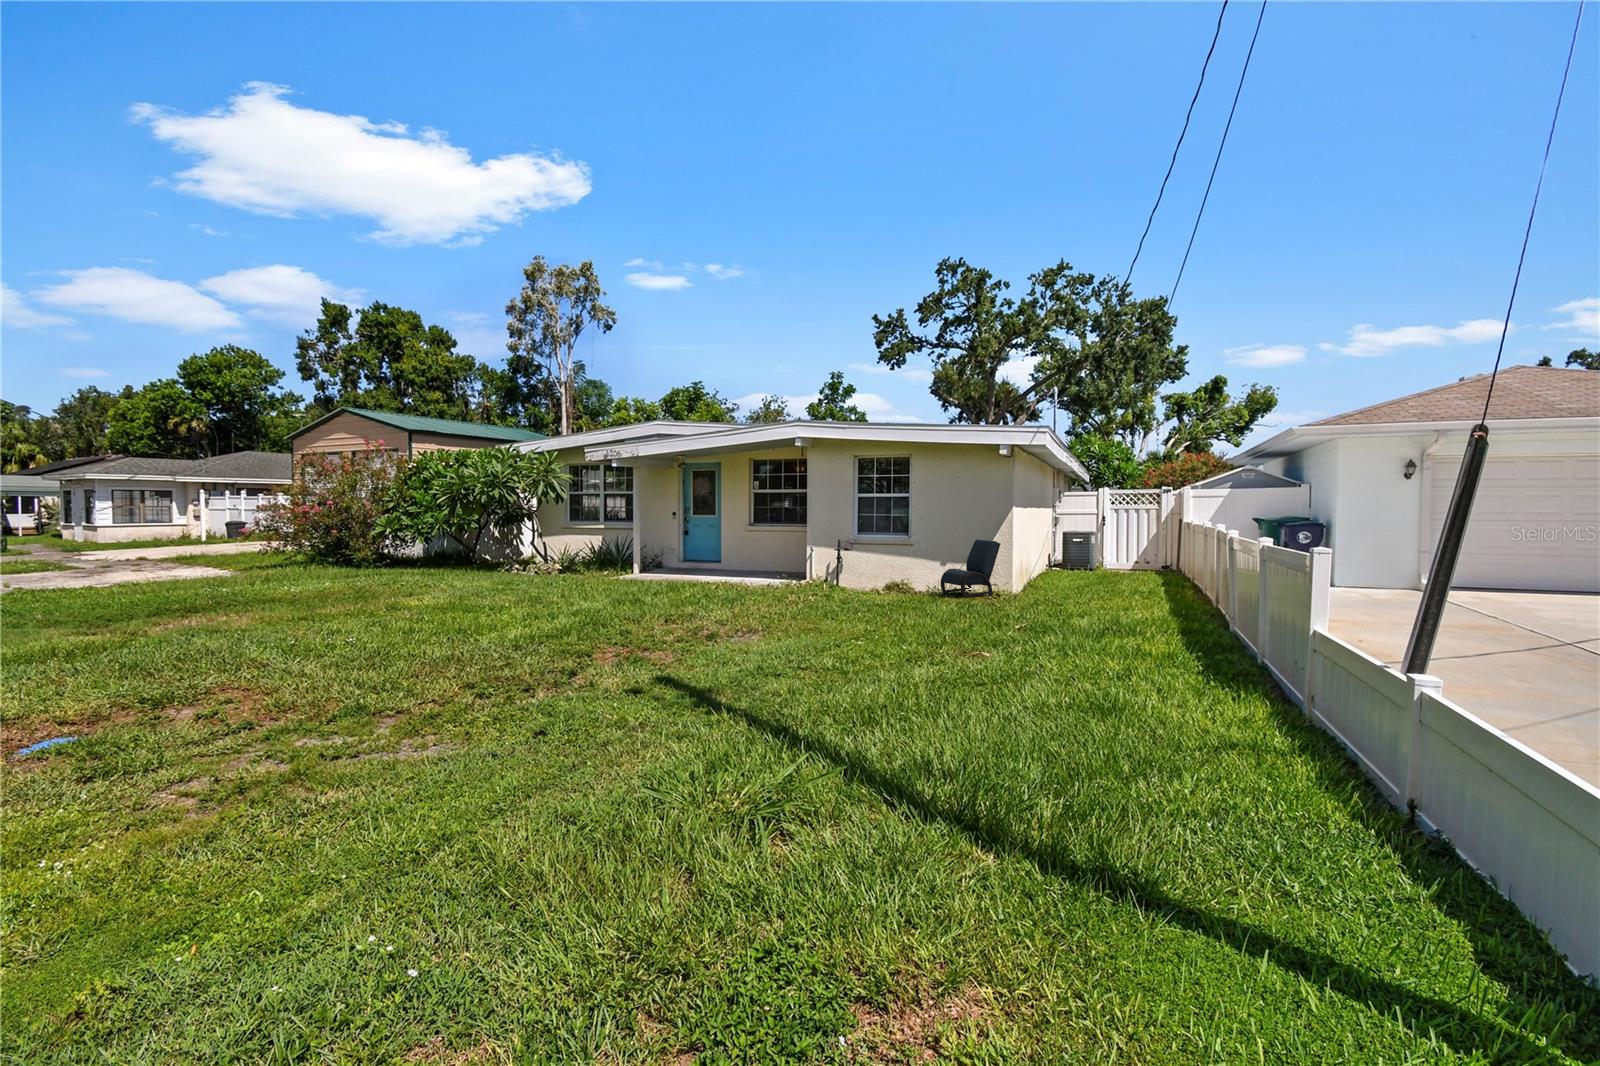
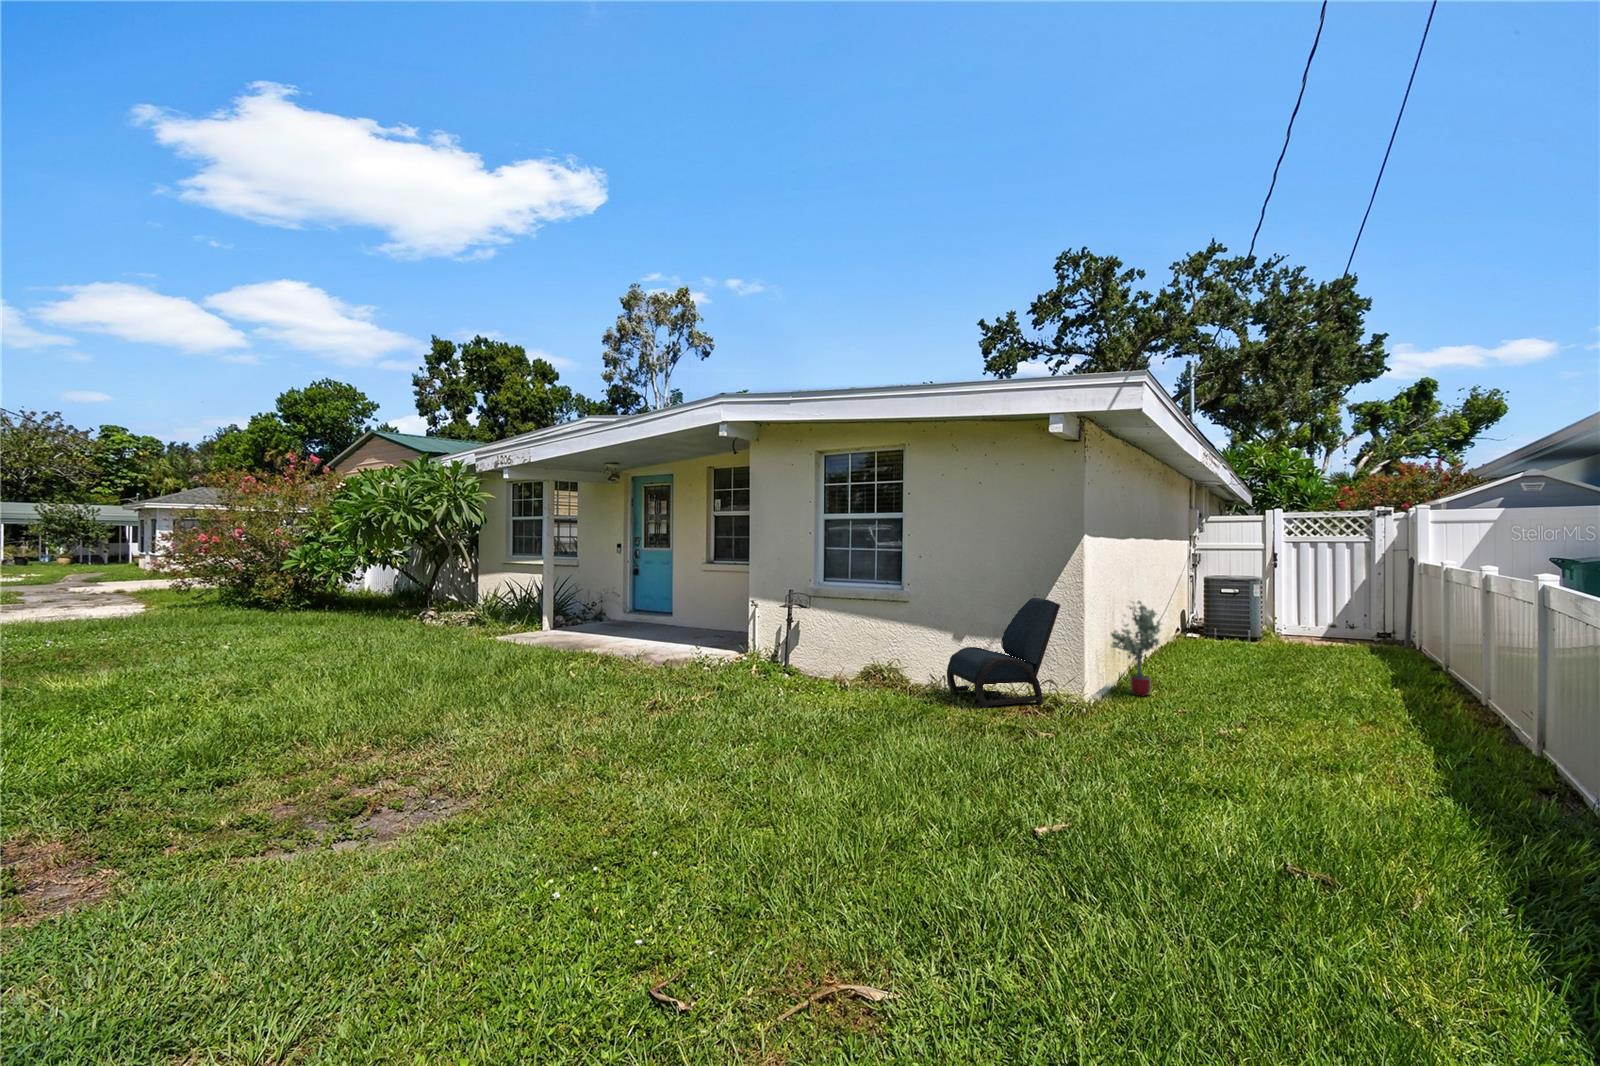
potted tree: none [1022,541,1049,592] -> present [1111,601,1161,696]

